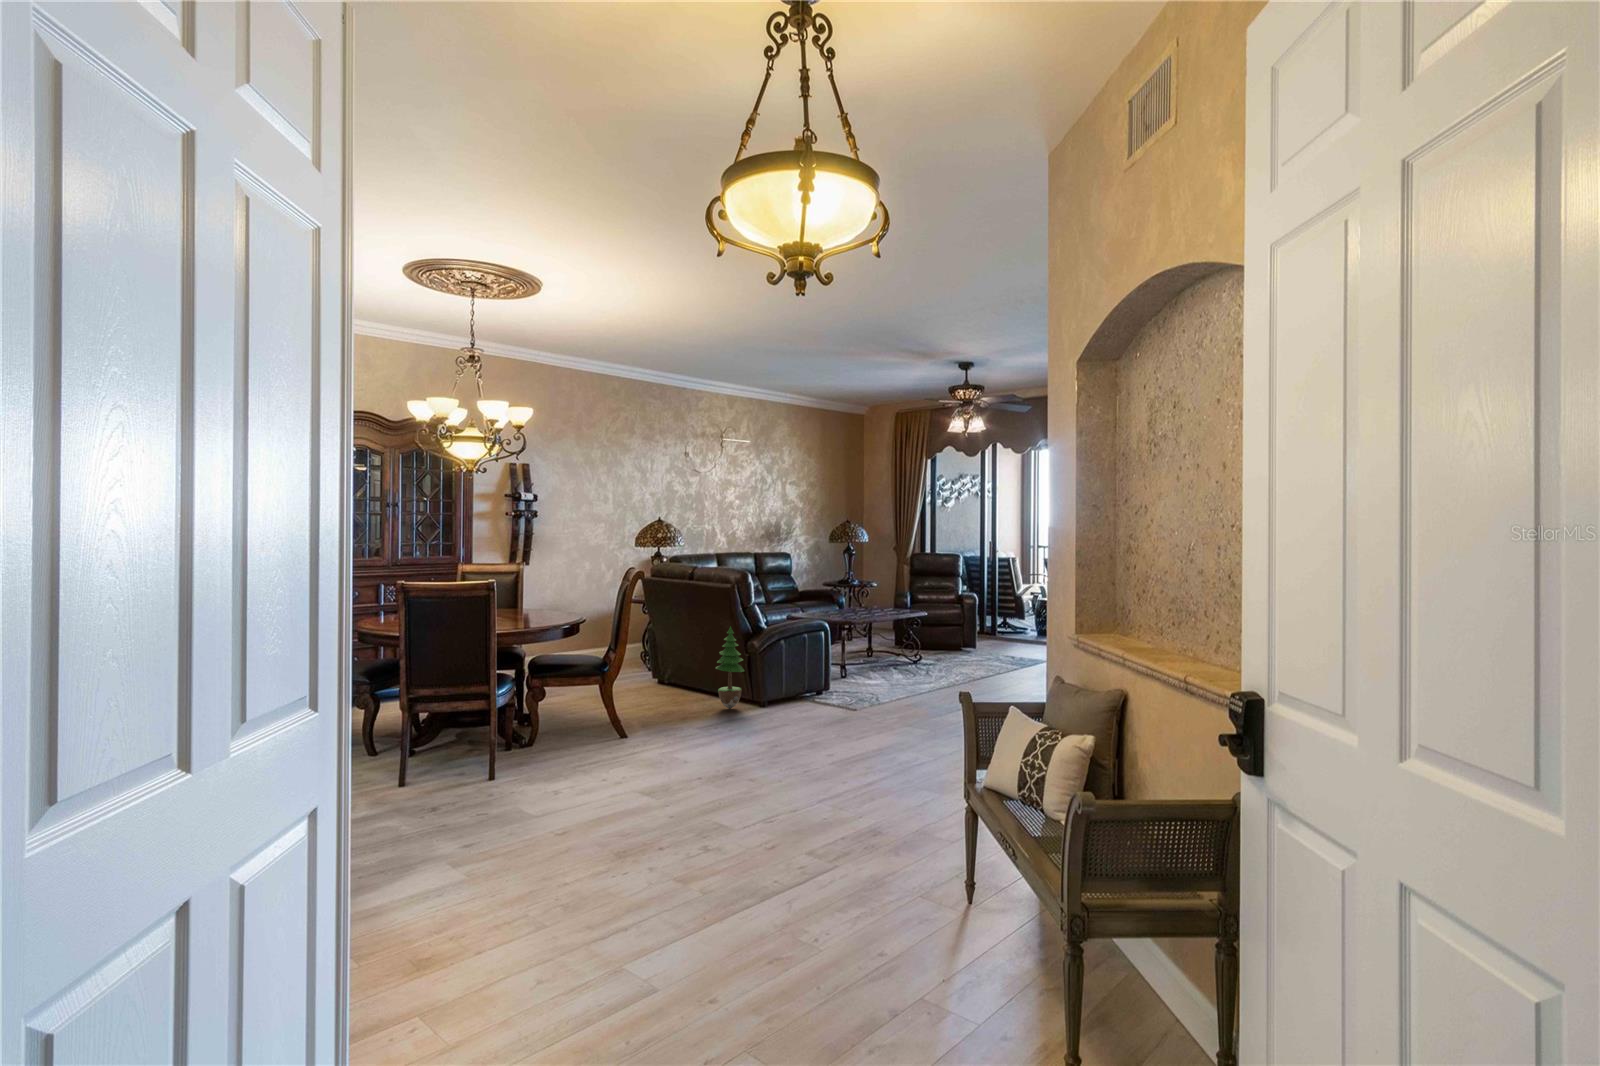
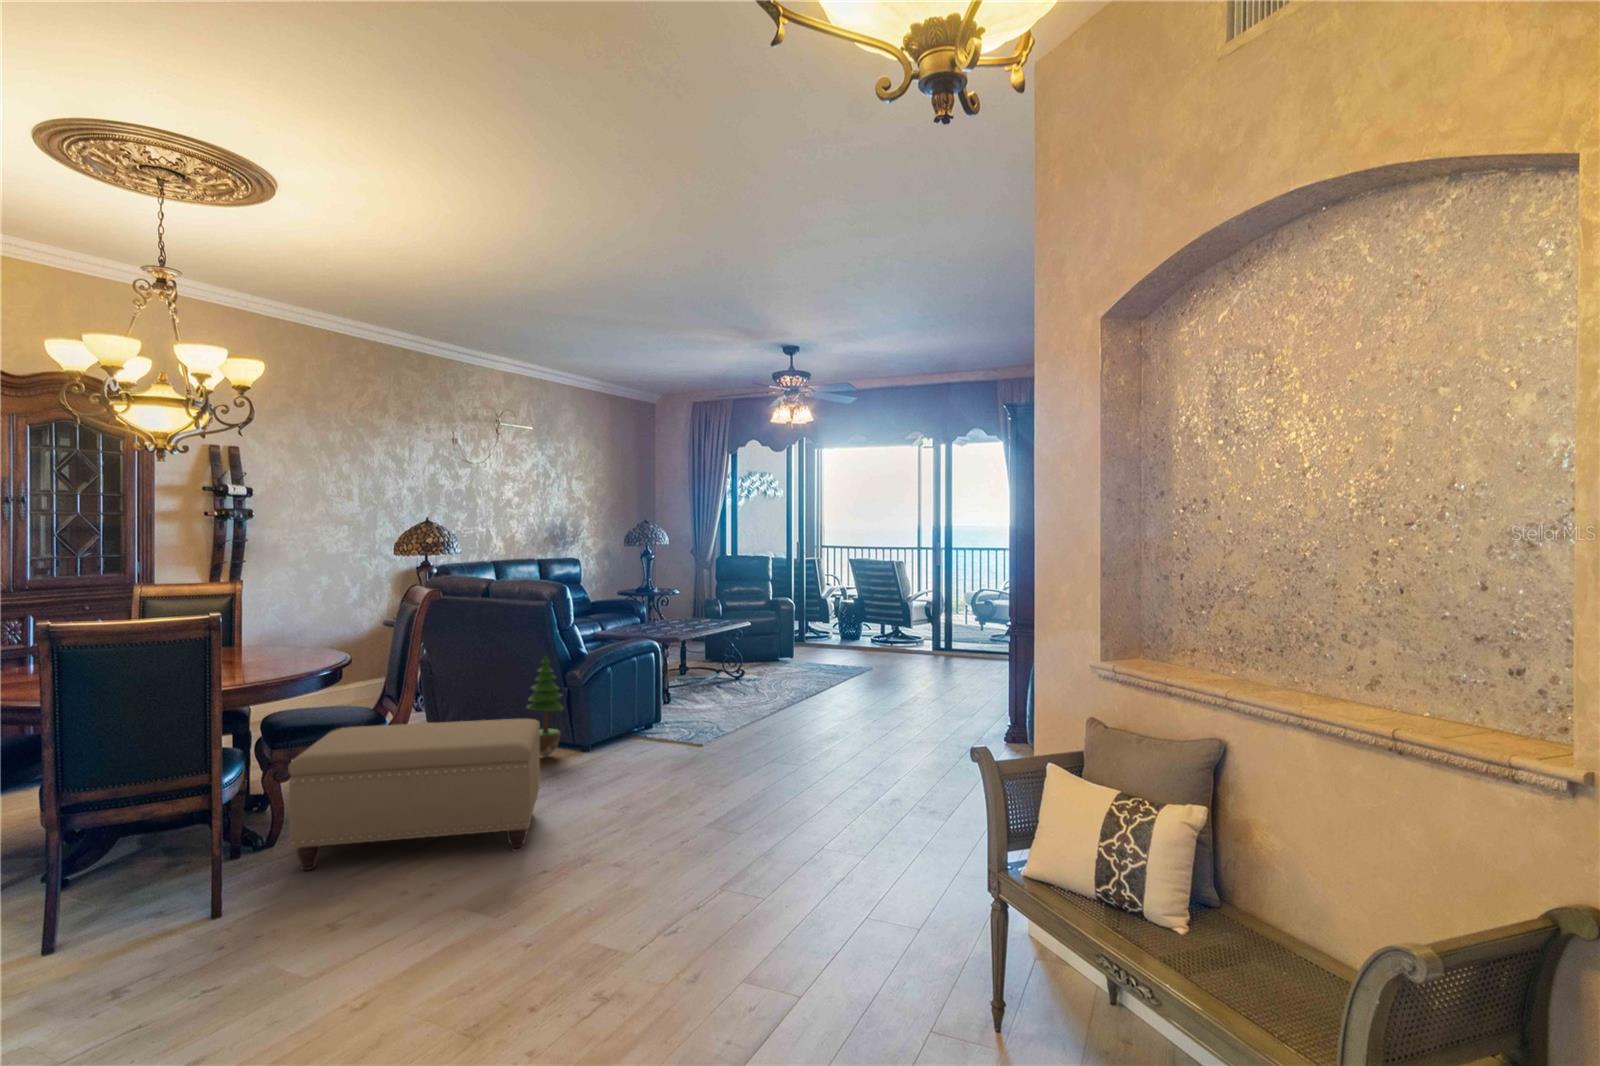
ottoman: none [537,668,711,767] -> present [288,718,540,870]

